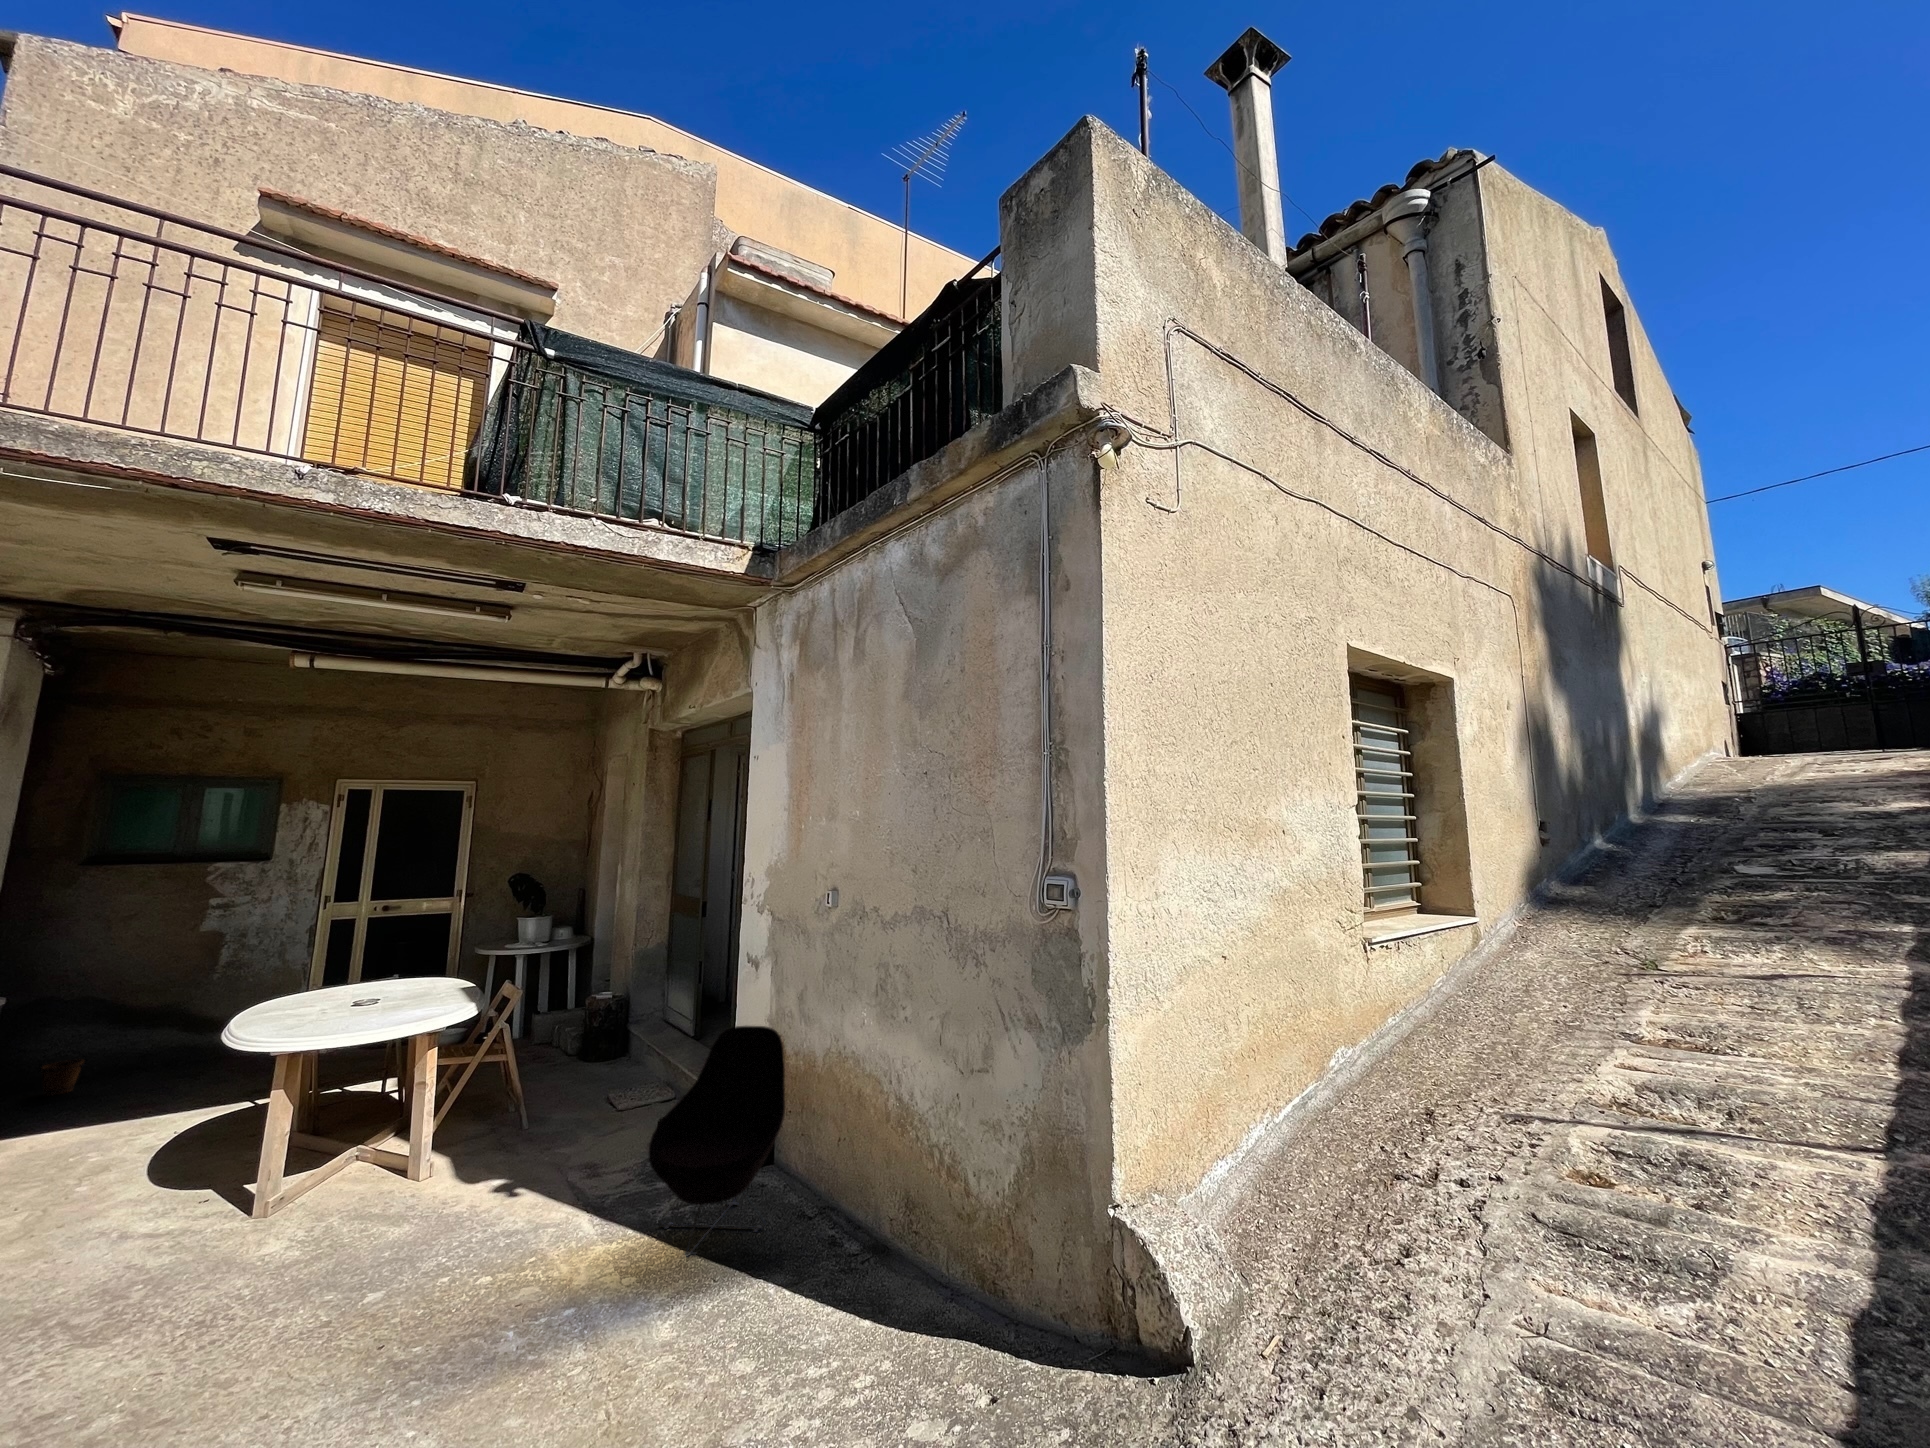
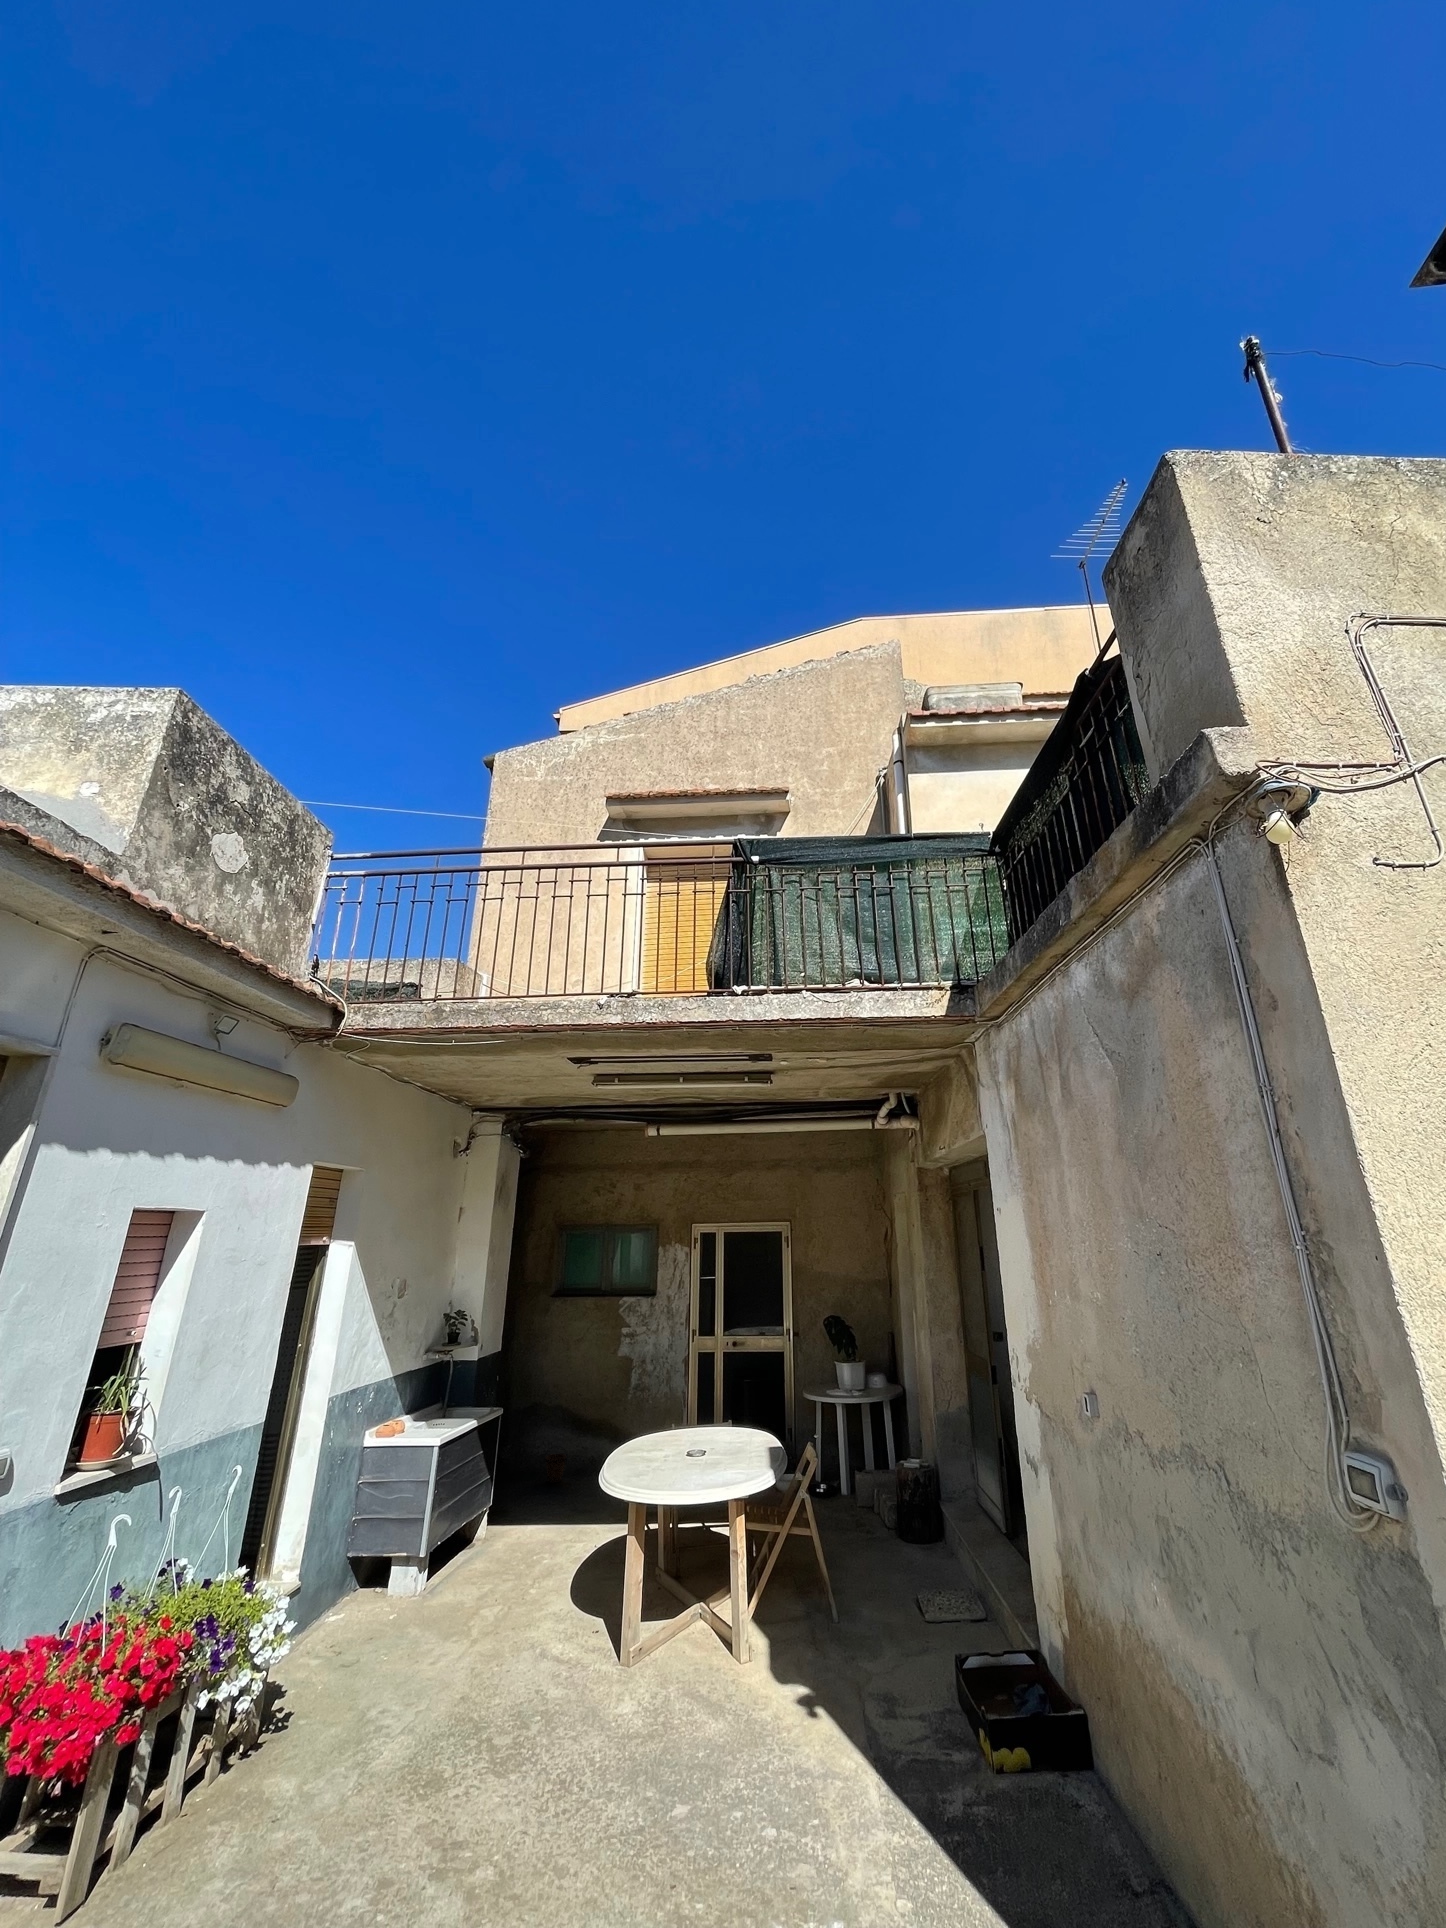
chair: present [649,1026,785,1256] -> none [933,1554,1088,1882]

